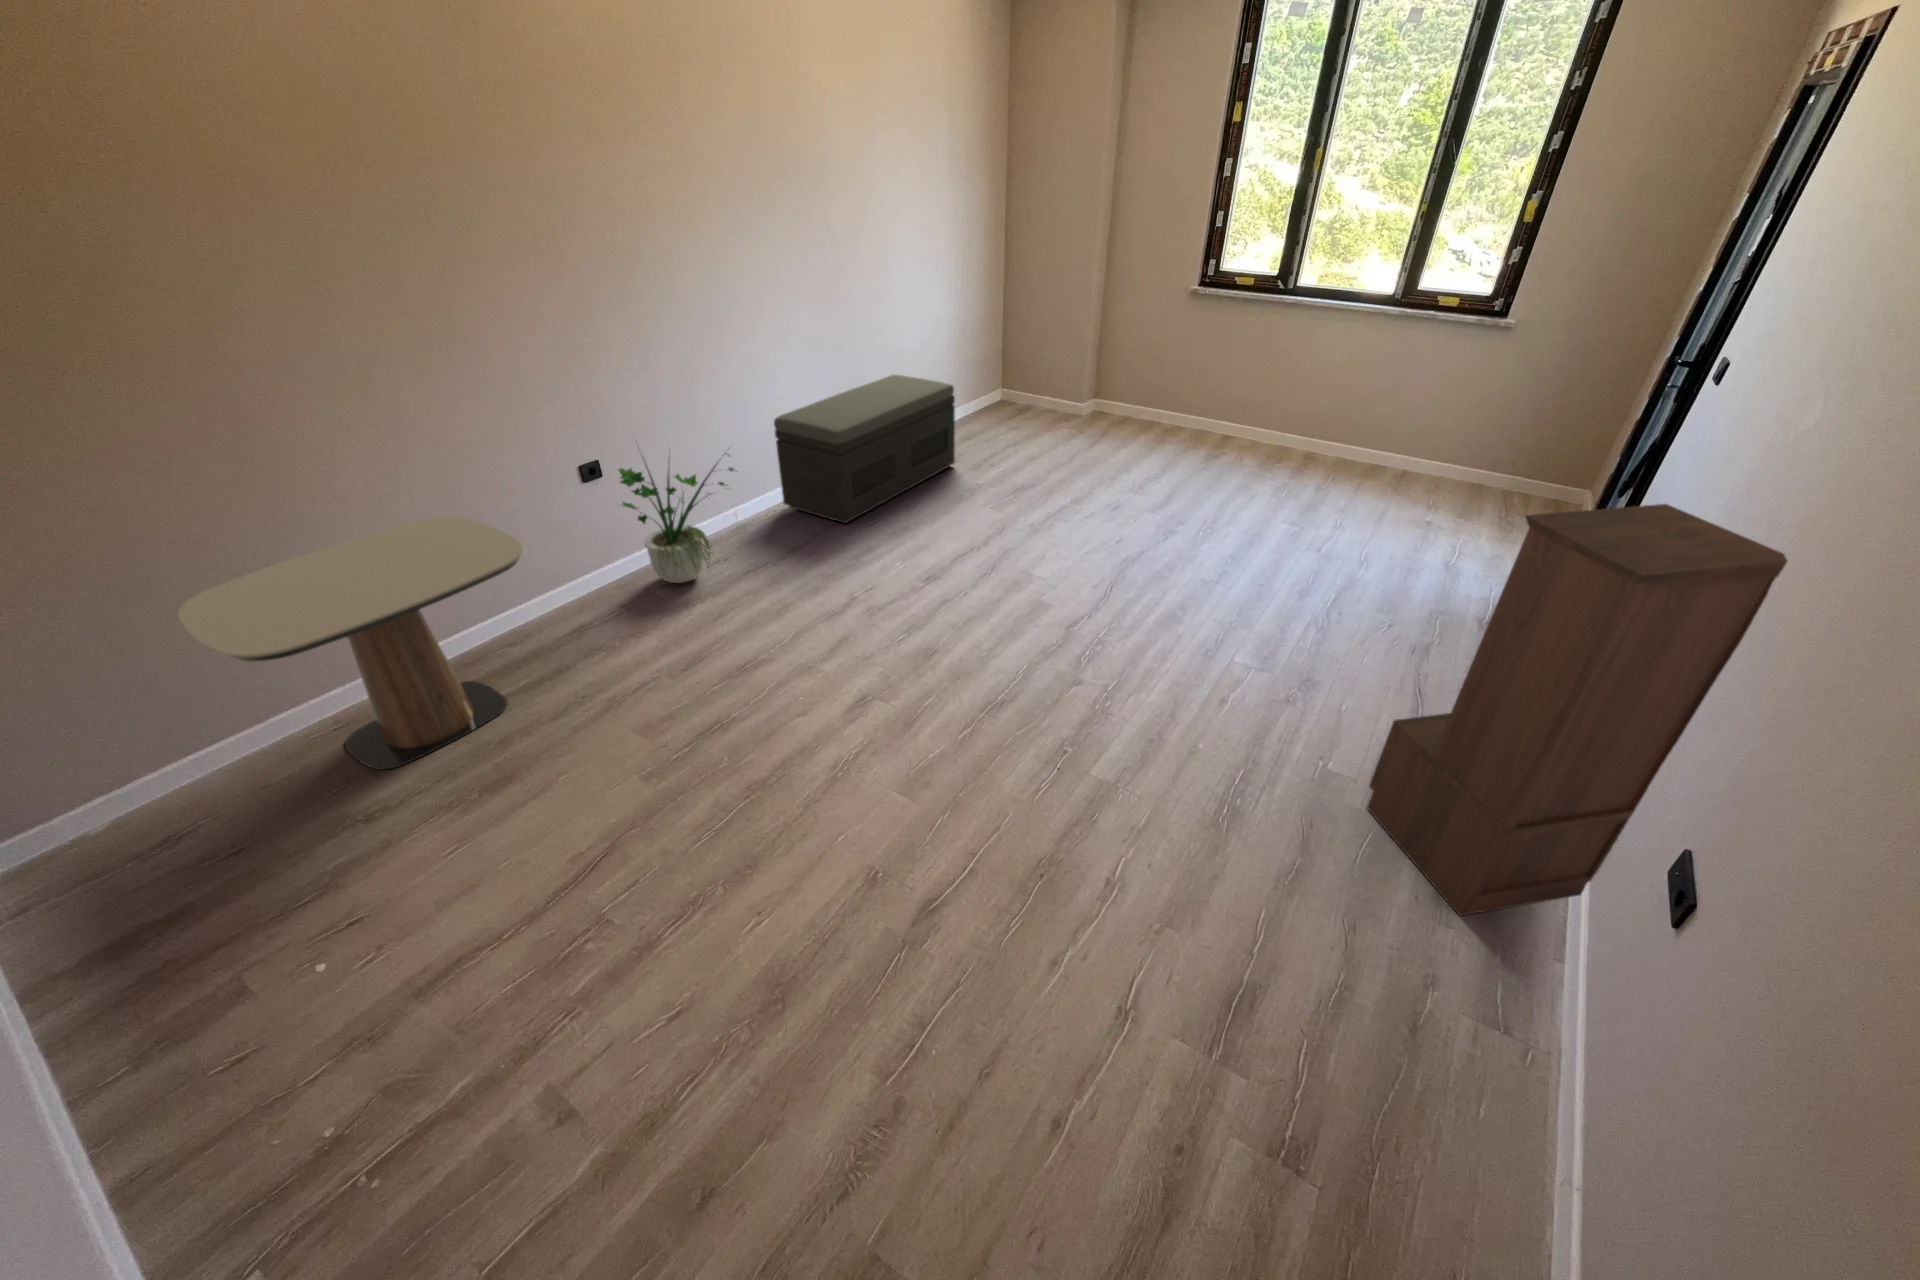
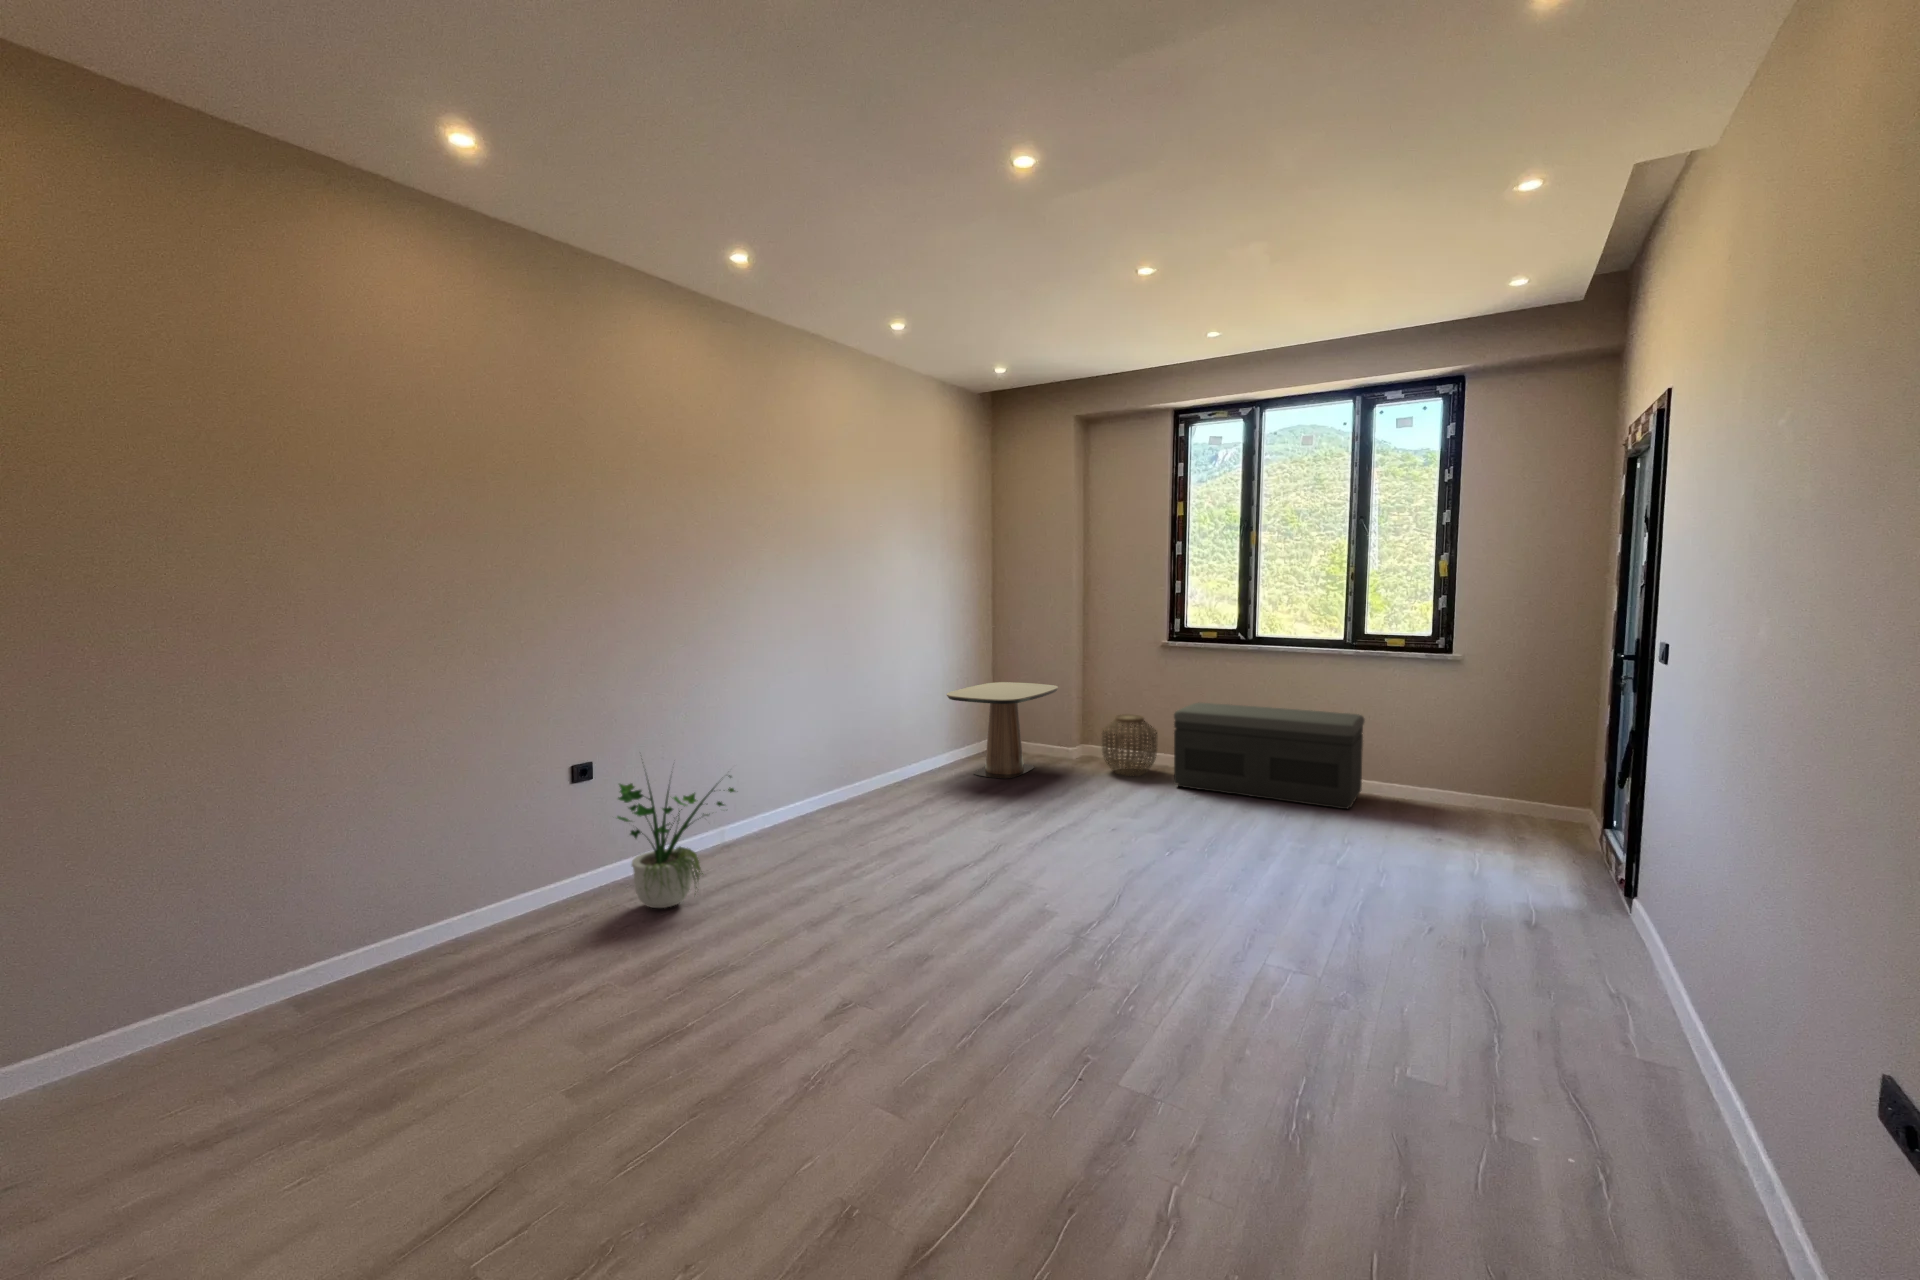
woven basket: none [1111,369,1171,436] -> present [1102,714,1157,776]
storage bench: present [774,375,955,523] -> present [1174,703,1364,809]
bookshelf: present [1367,504,1787,916] -> none [1469,718,1821,1247]
side table: present [178,517,523,770] -> present [947,682,1058,779]

